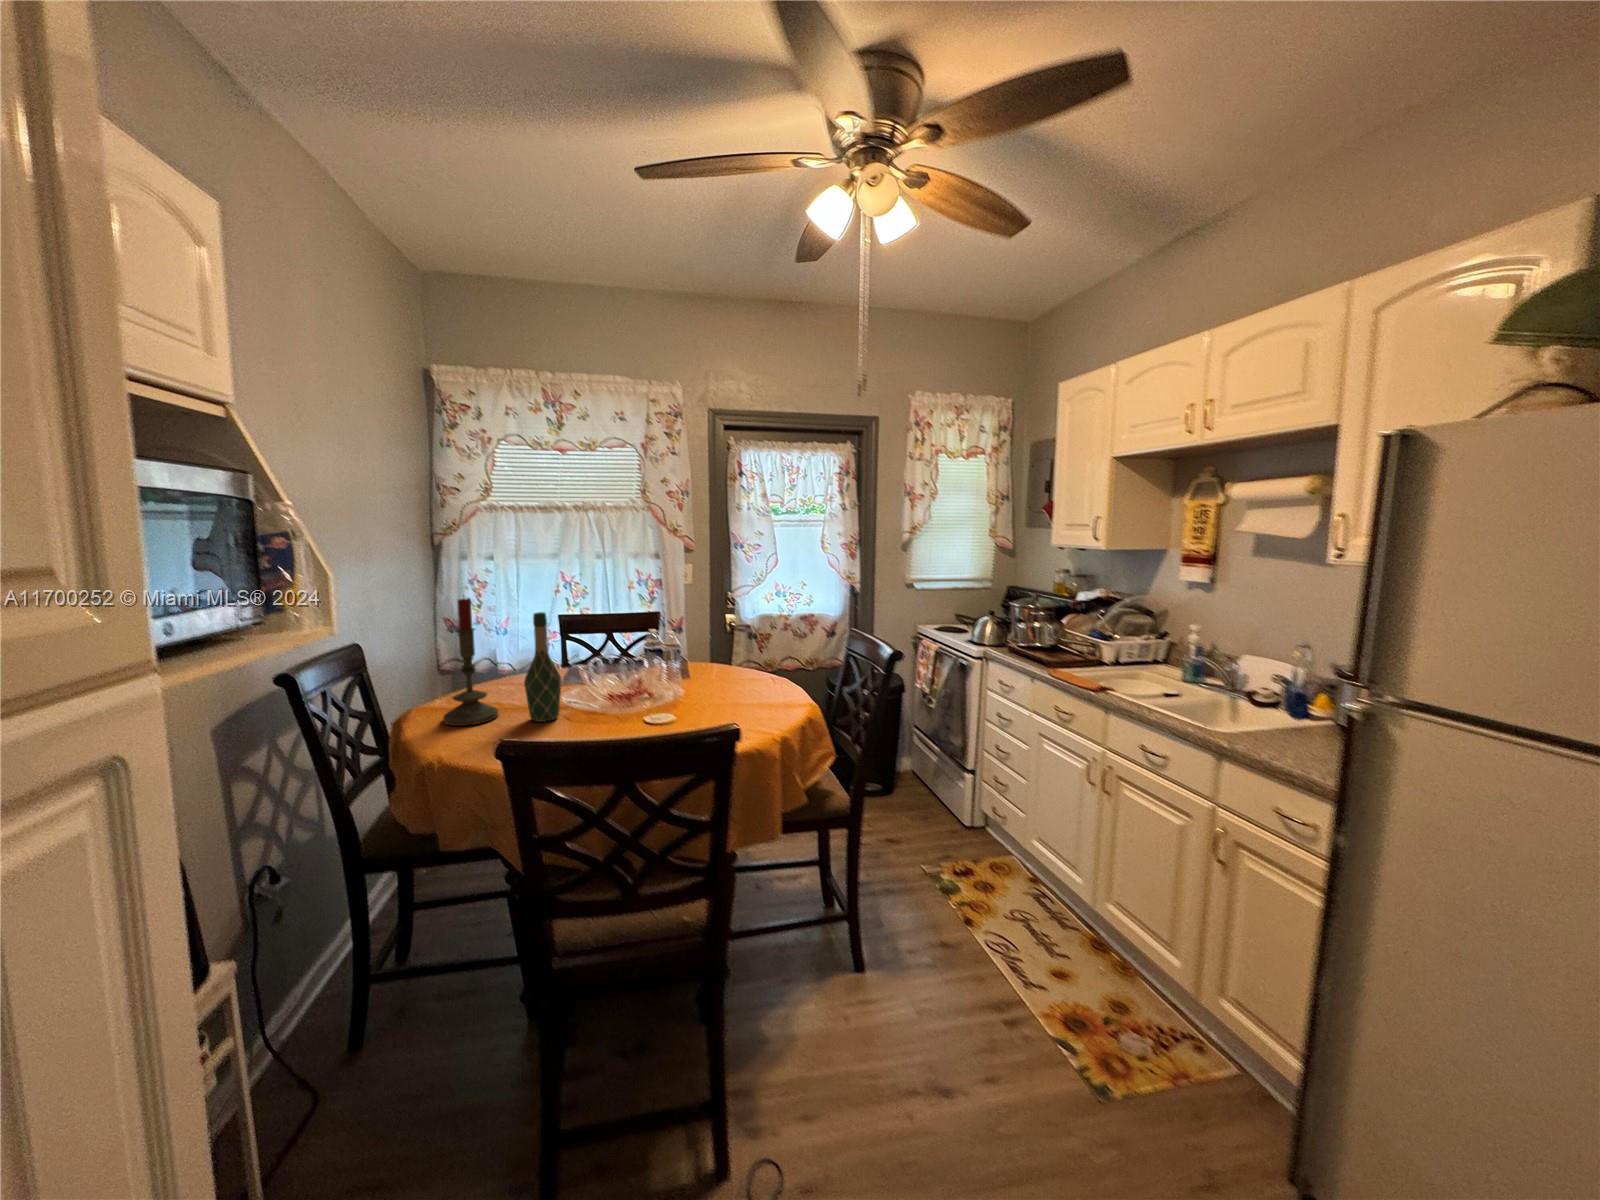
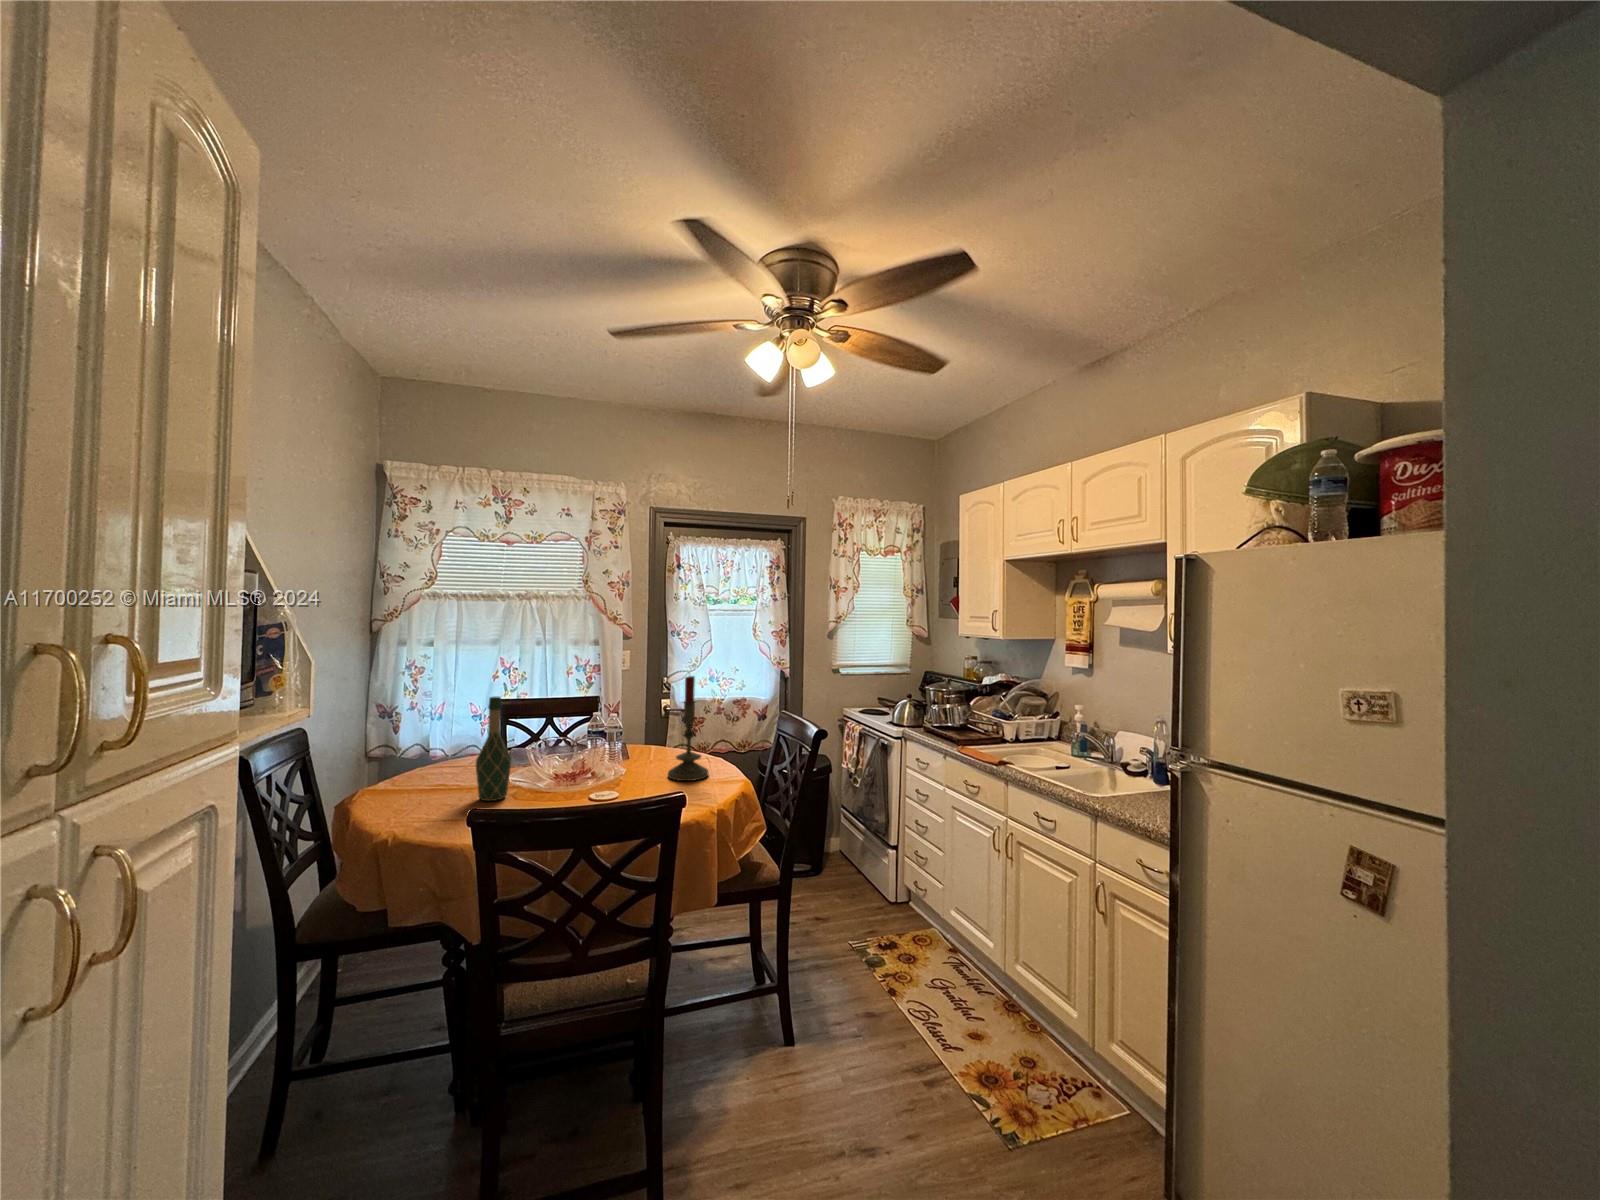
candle: present [443,598,498,726] -> present [668,676,709,781]

